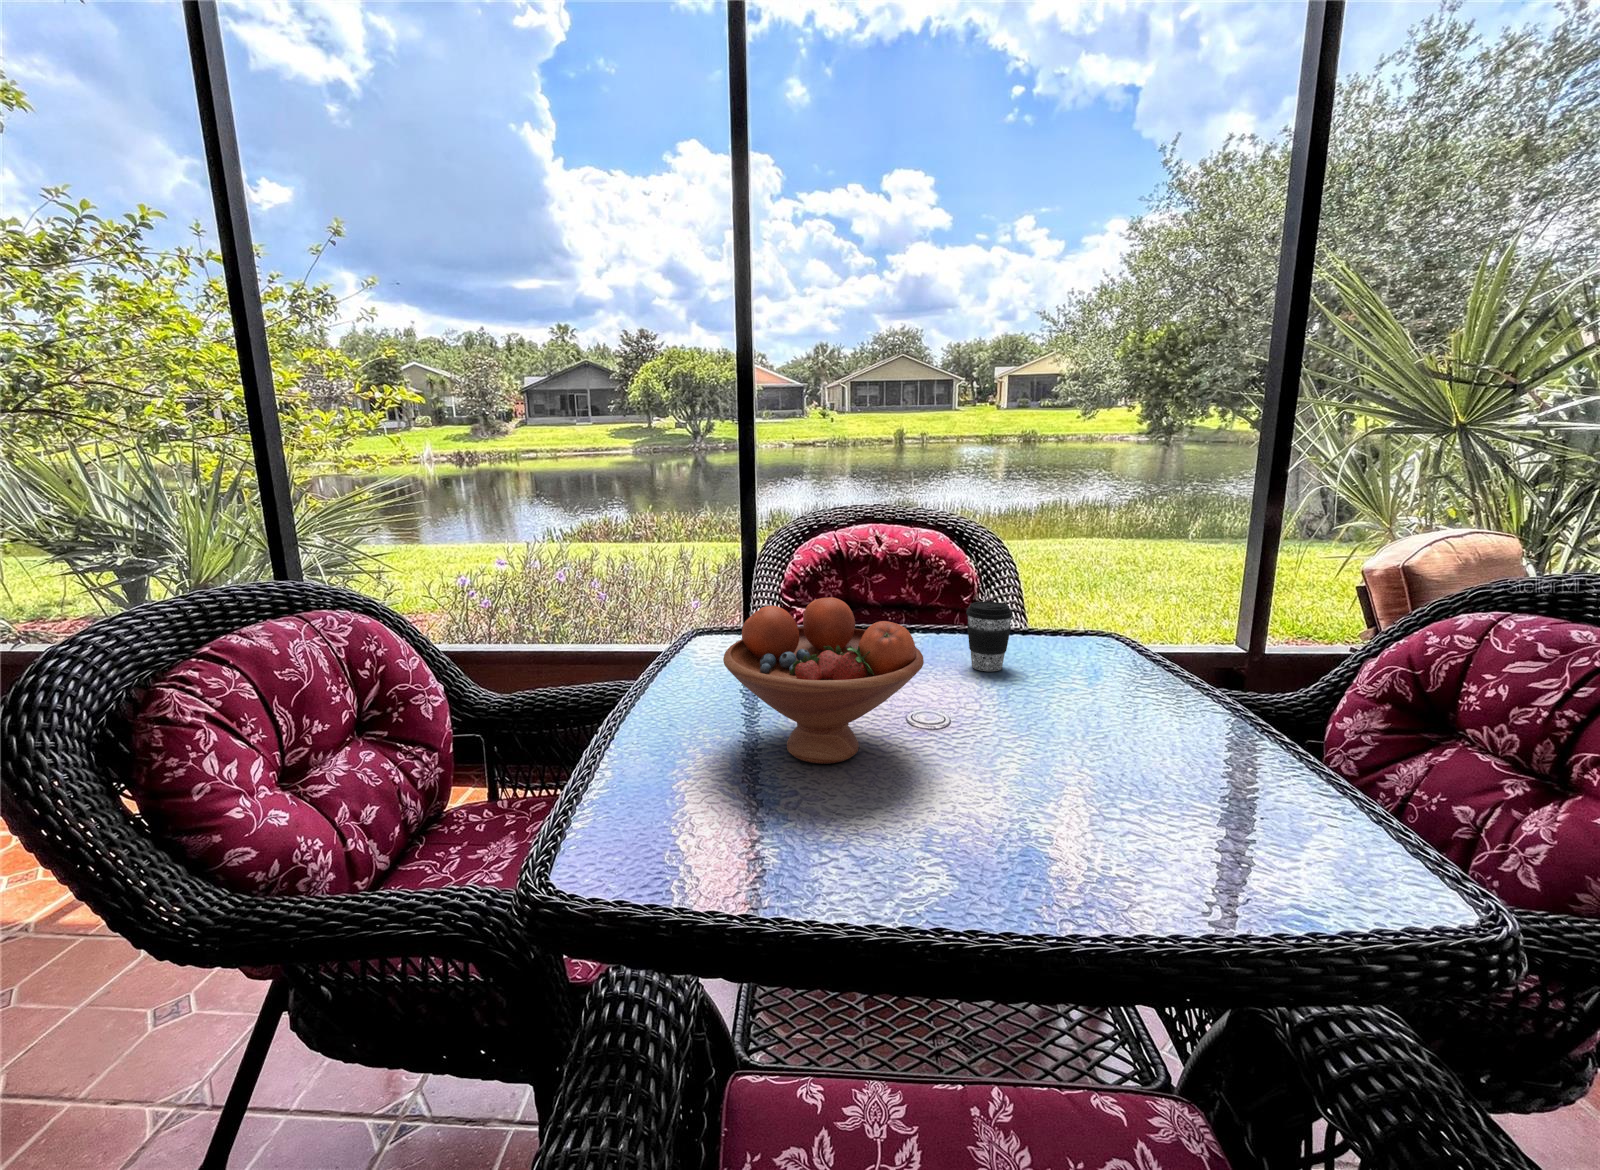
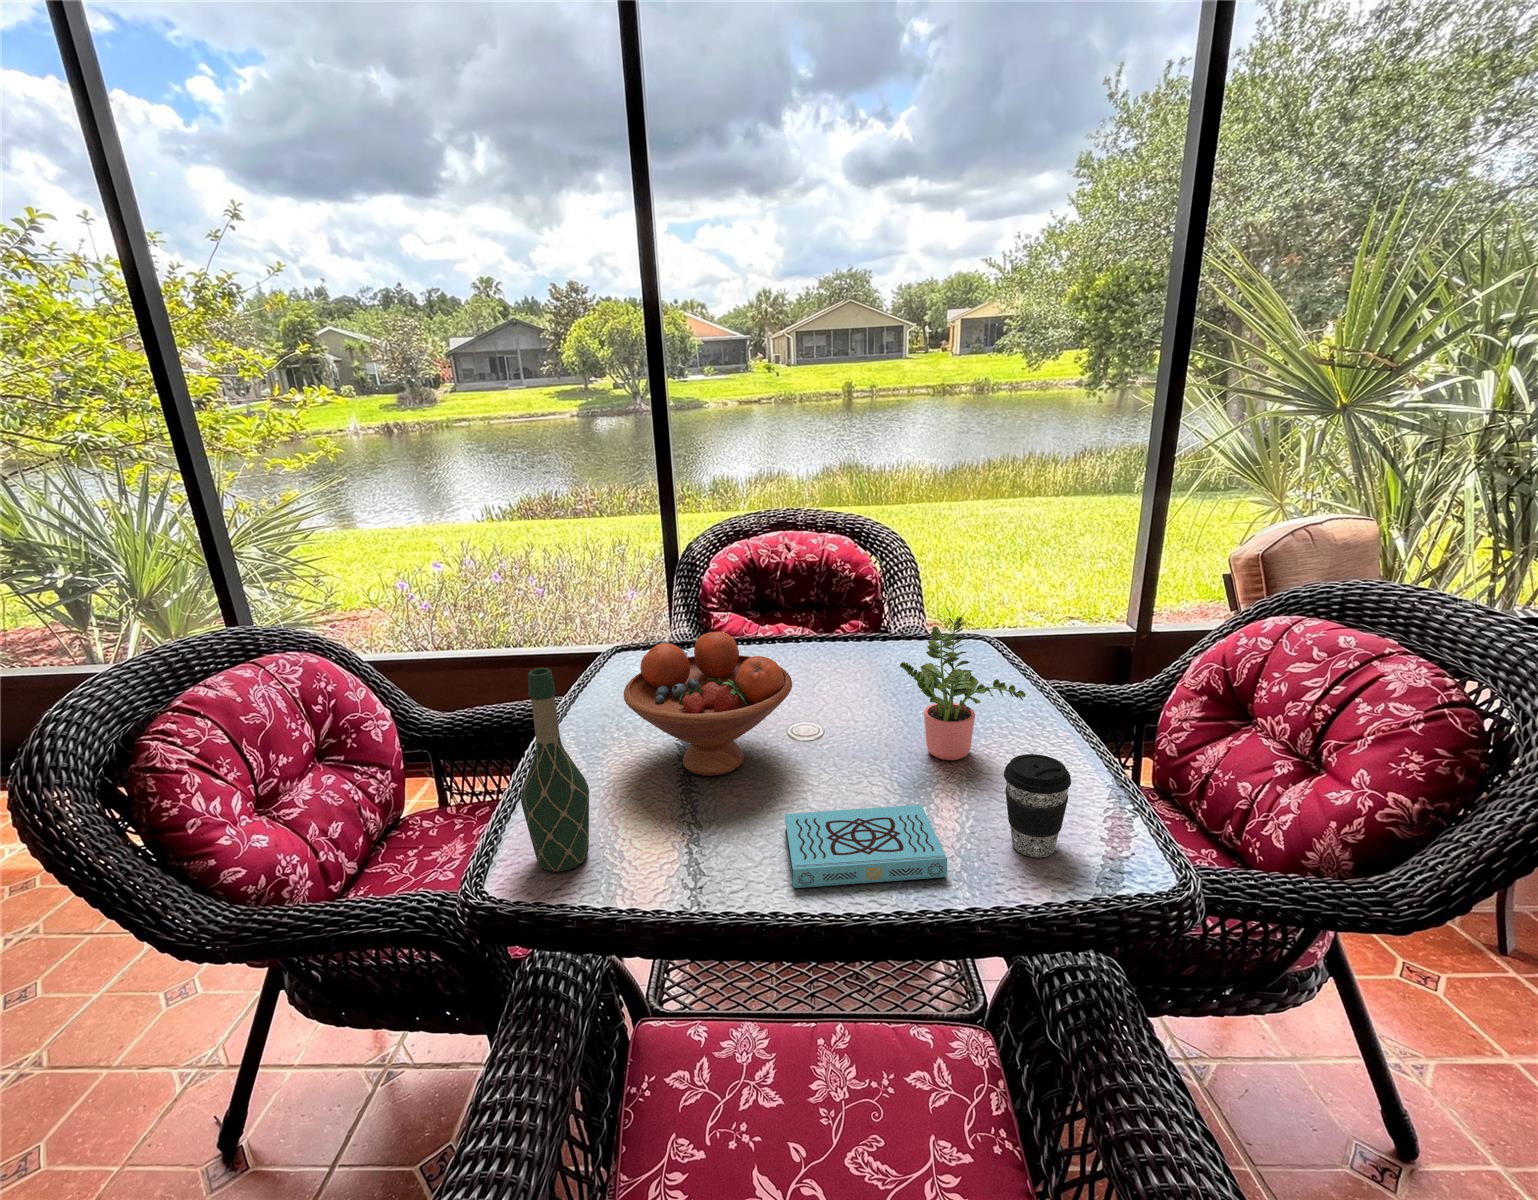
potted plant: none [1057,589,1206,759] -> present [900,617,1026,760]
wine bottle: none [604,602,688,864] -> present [521,668,589,871]
coffee cup: present [966,602,1013,671] -> present [1004,754,1071,857]
book: none [925,805,1152,899] -> present [785,805,947,888]

